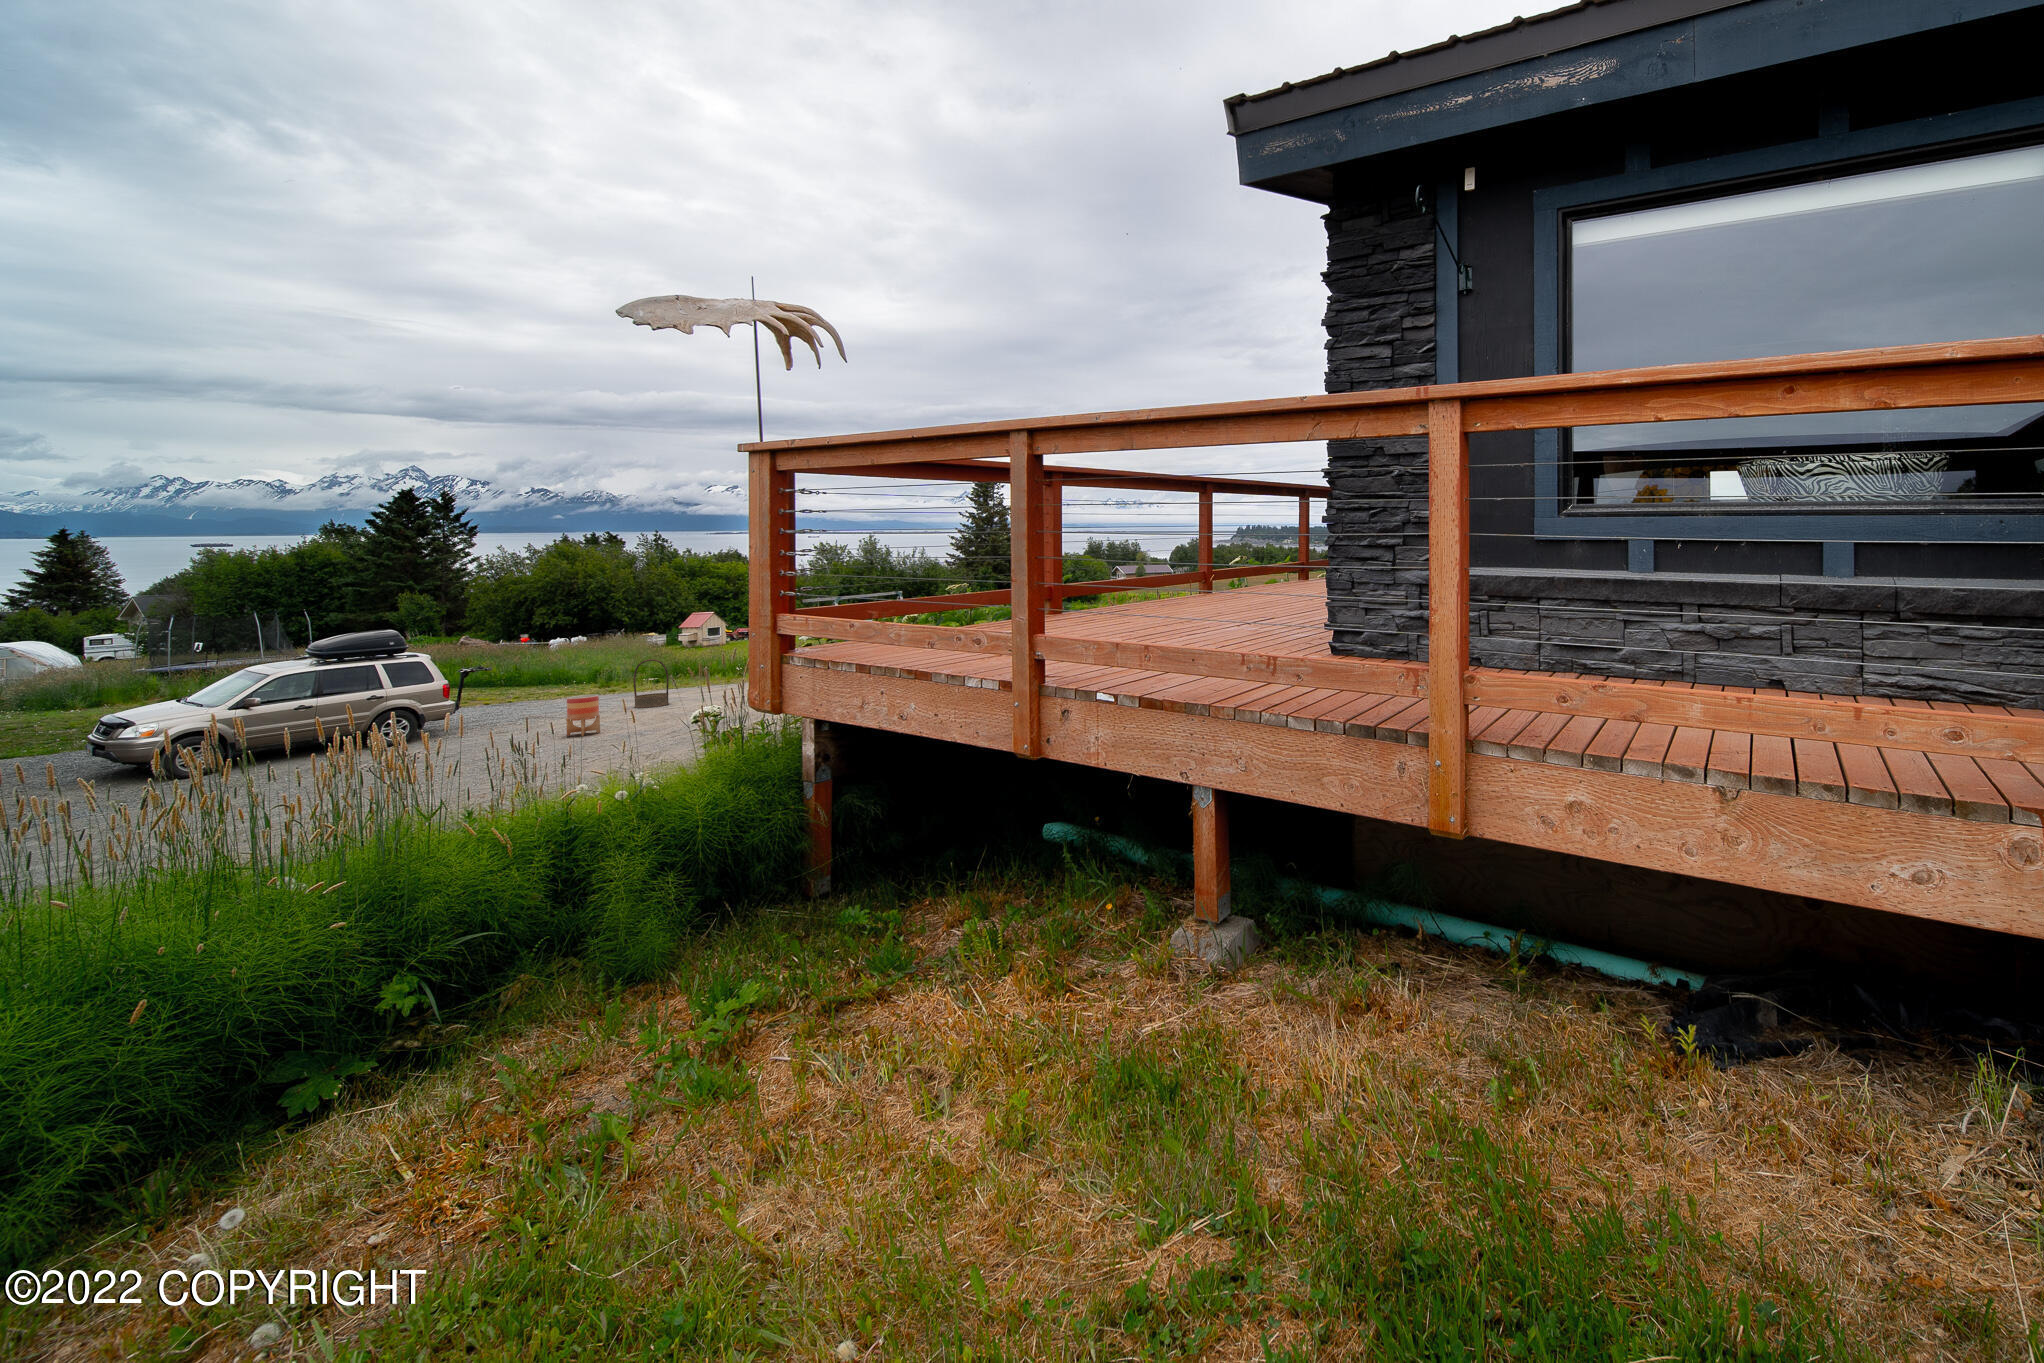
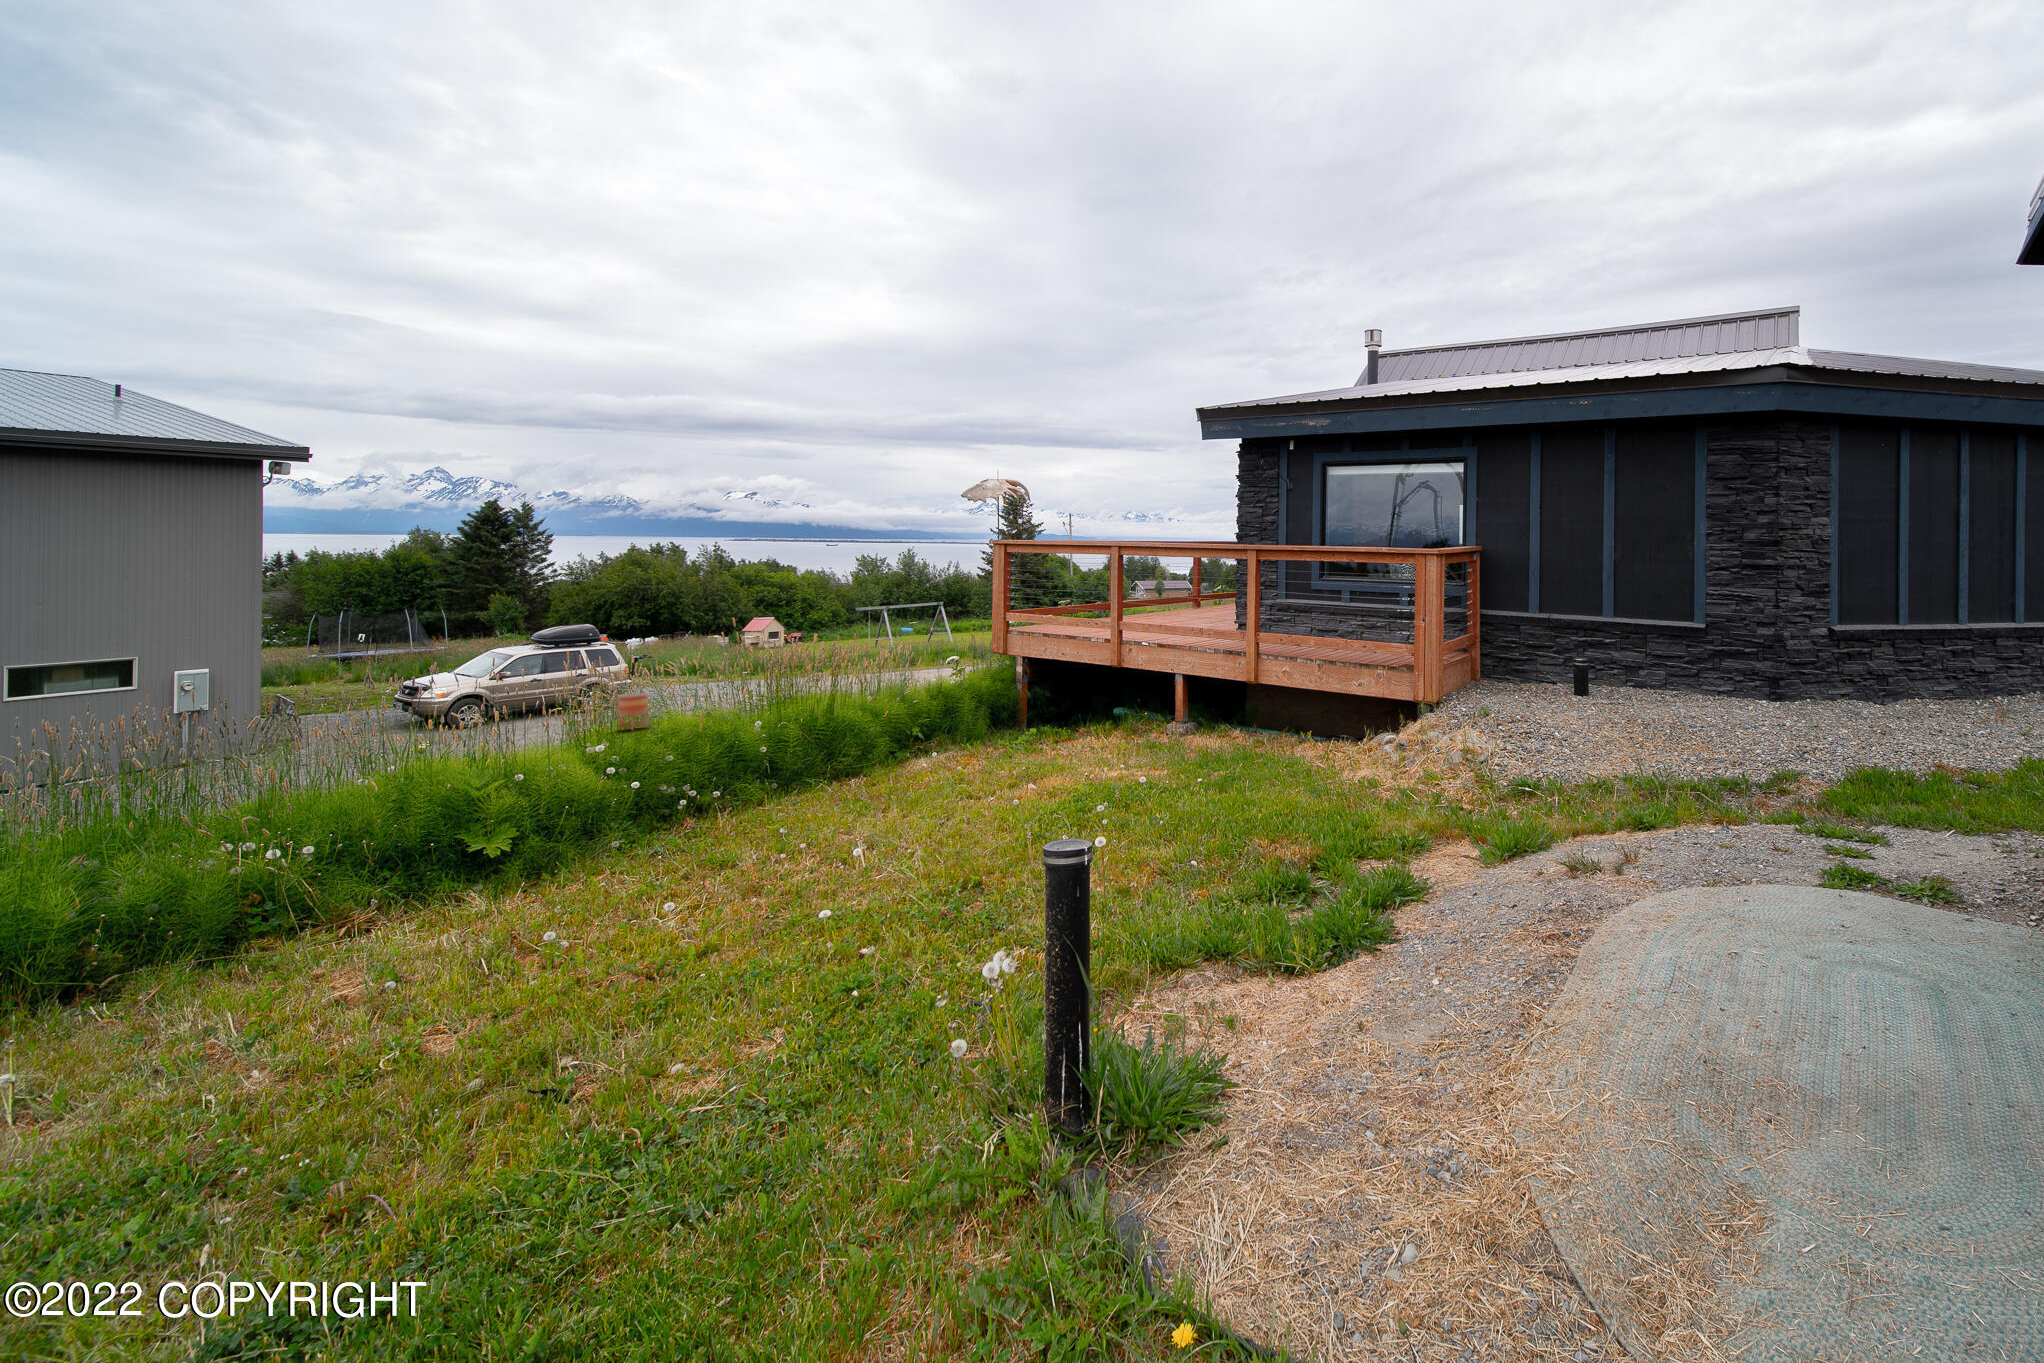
basket: present [634,659,669,708] -> none [683,660,715,704]

